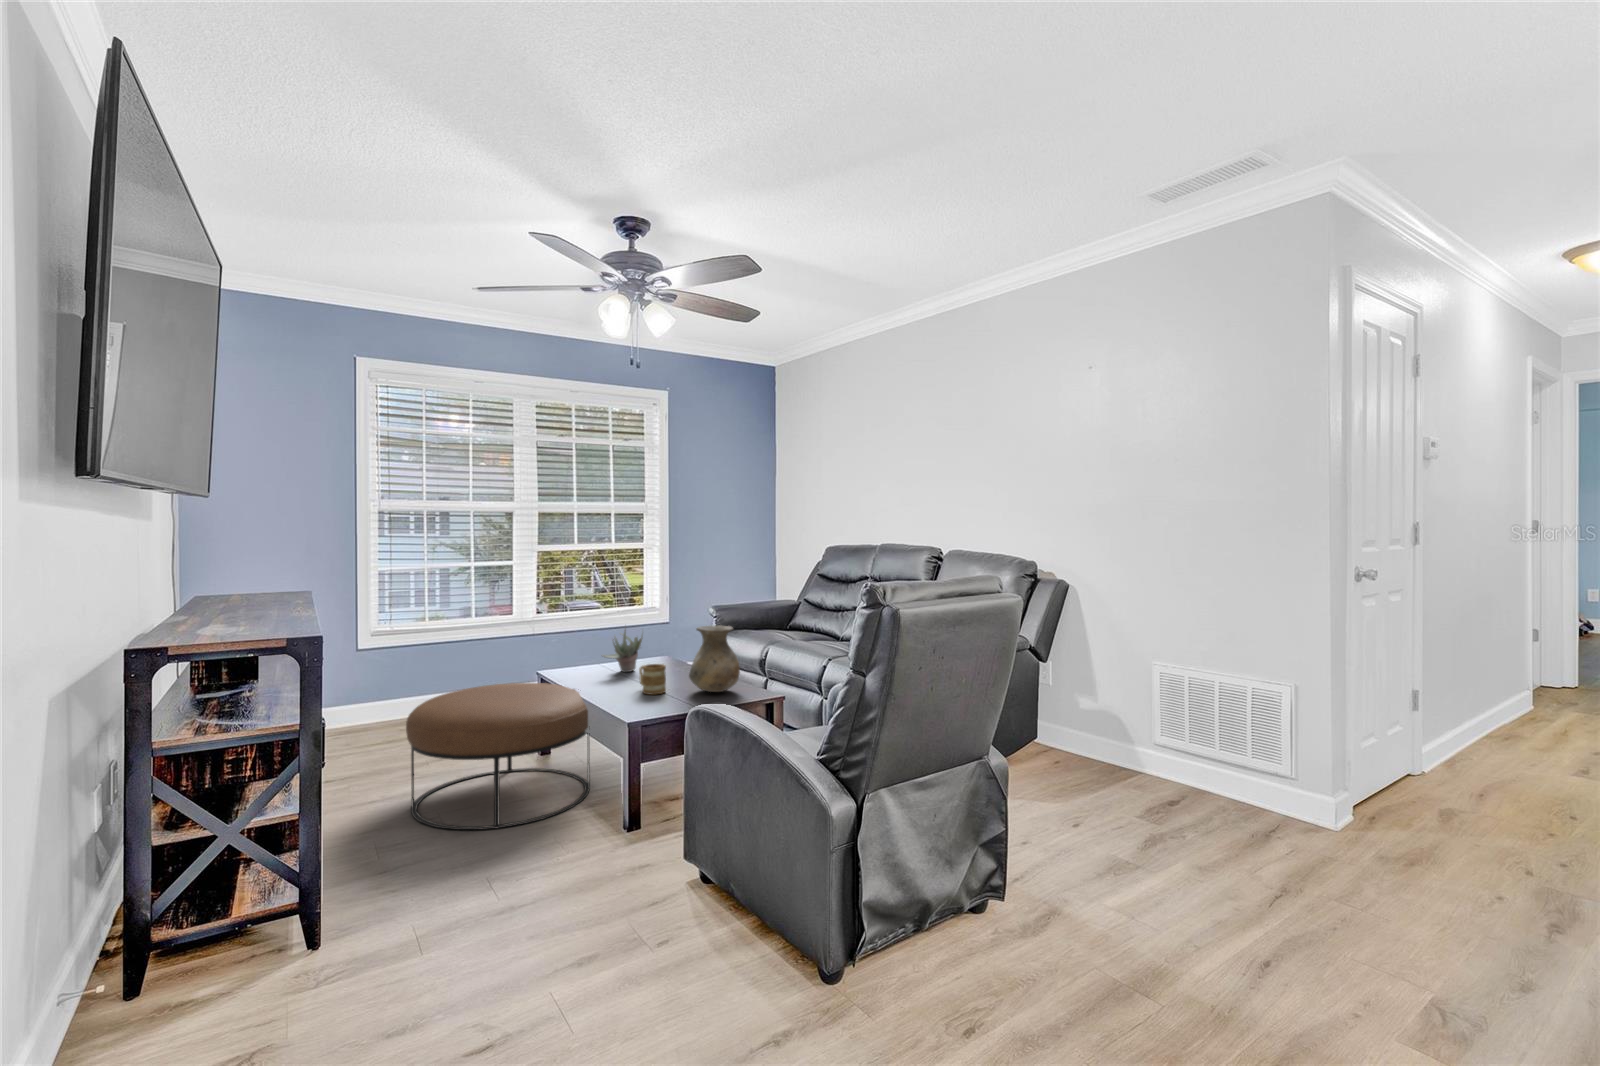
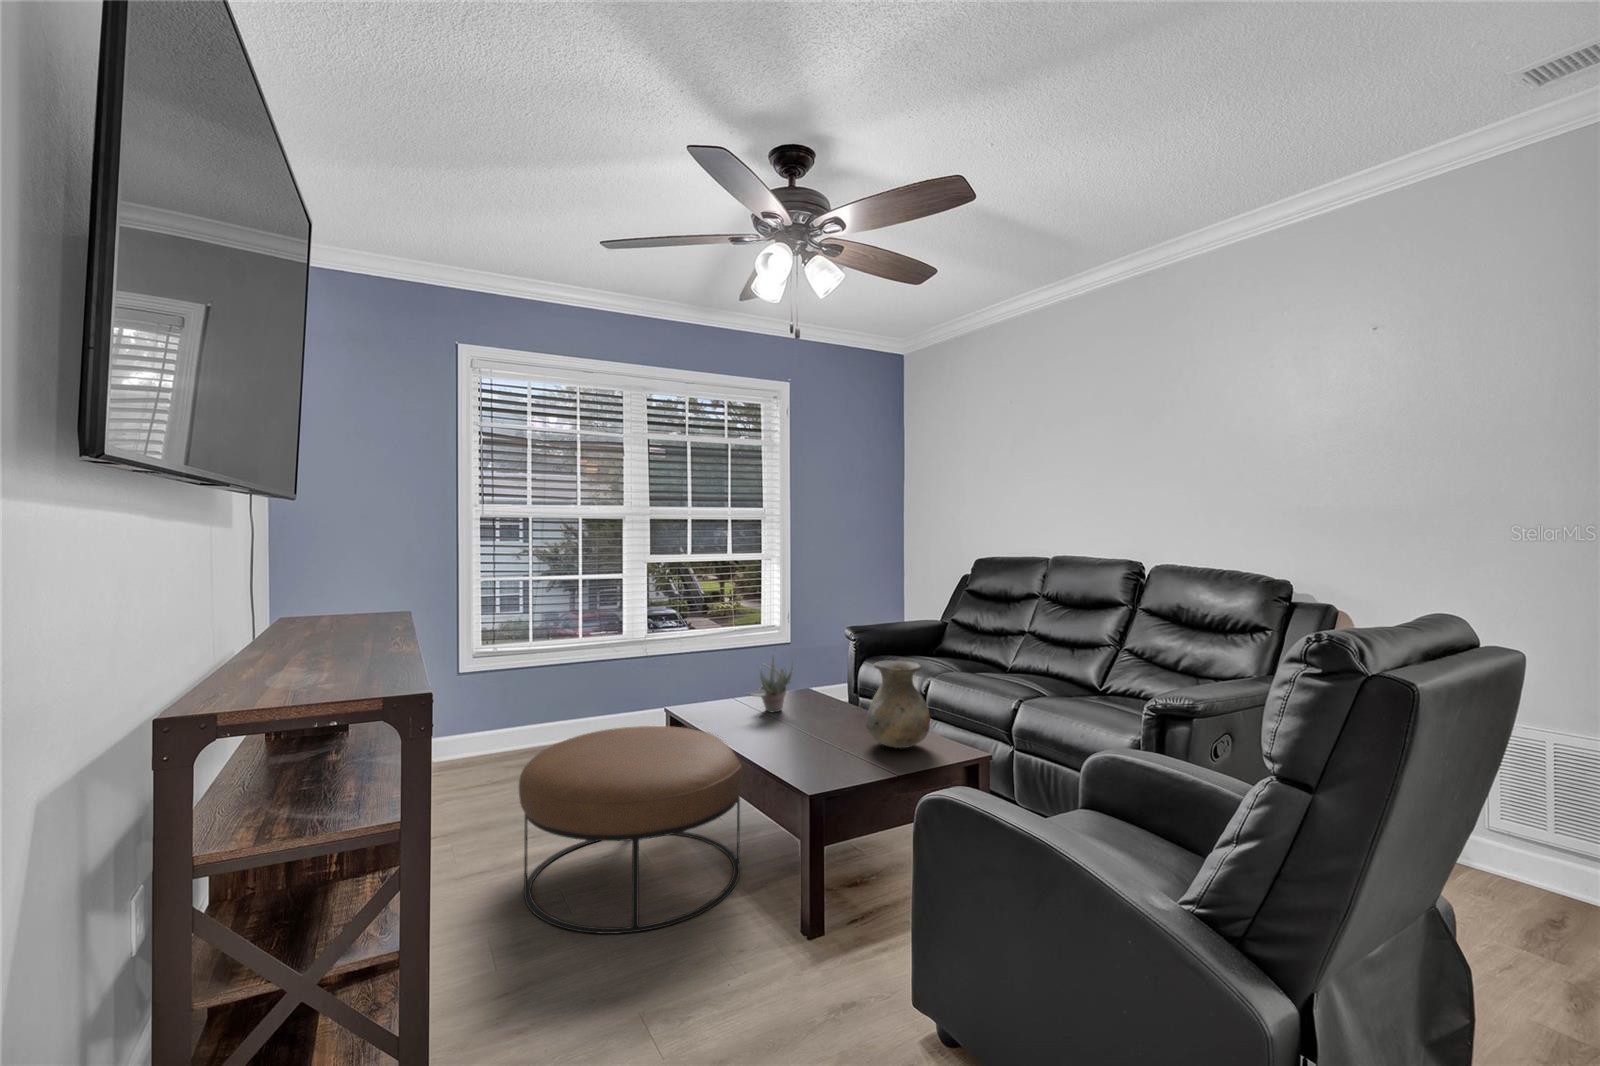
mug: present [639,664,666,695] -> none [800,709,836,750]

